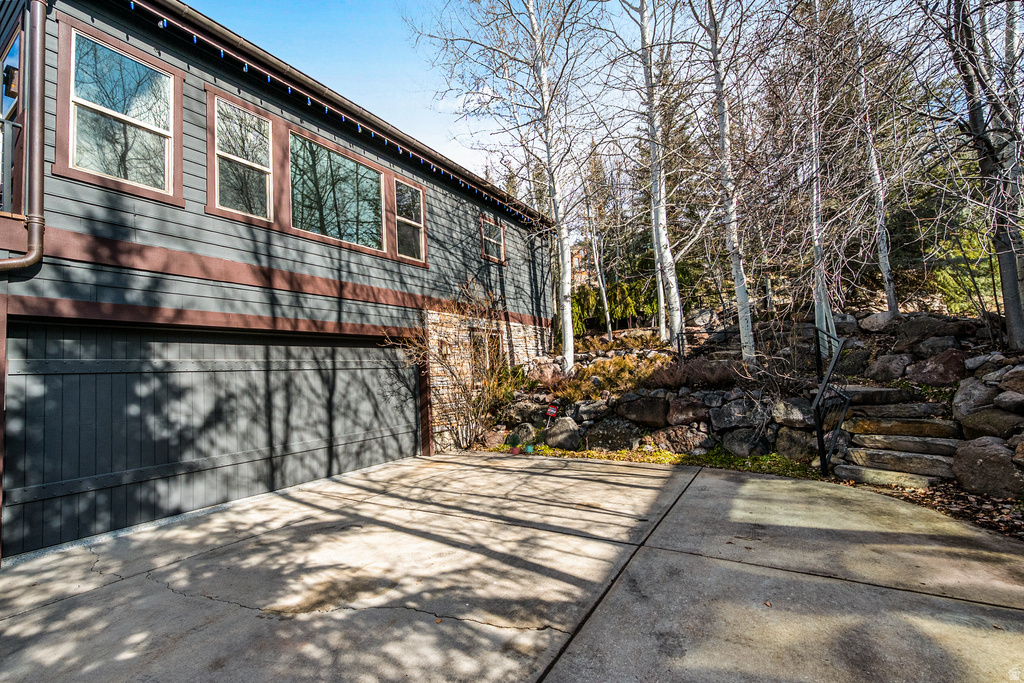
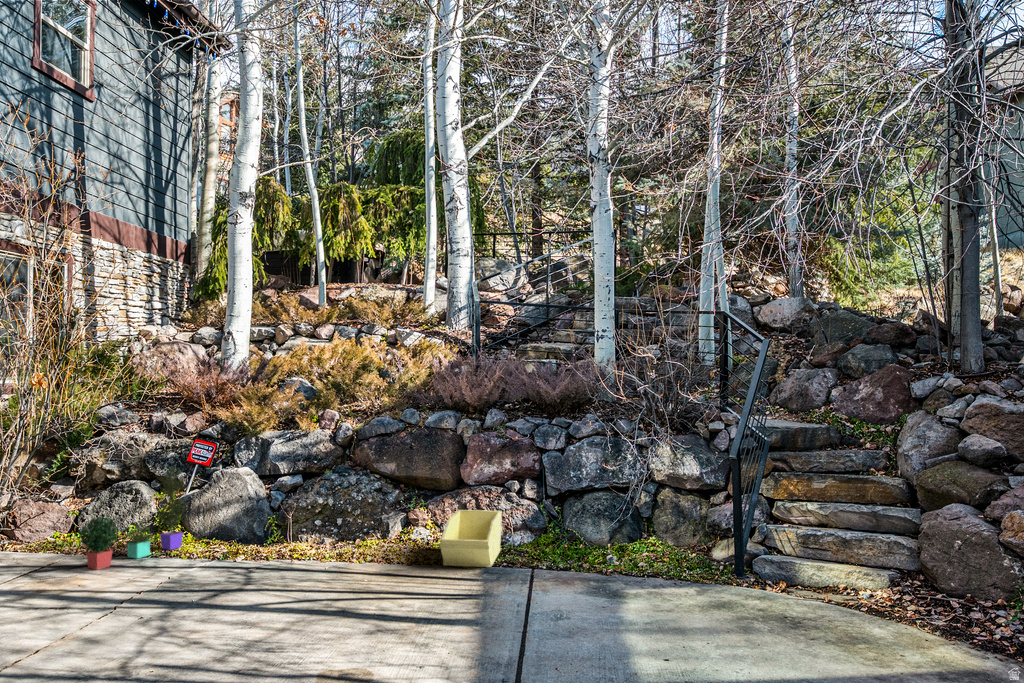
storage bin: none [650,438,688,464] -> present [440,510,502,567]

